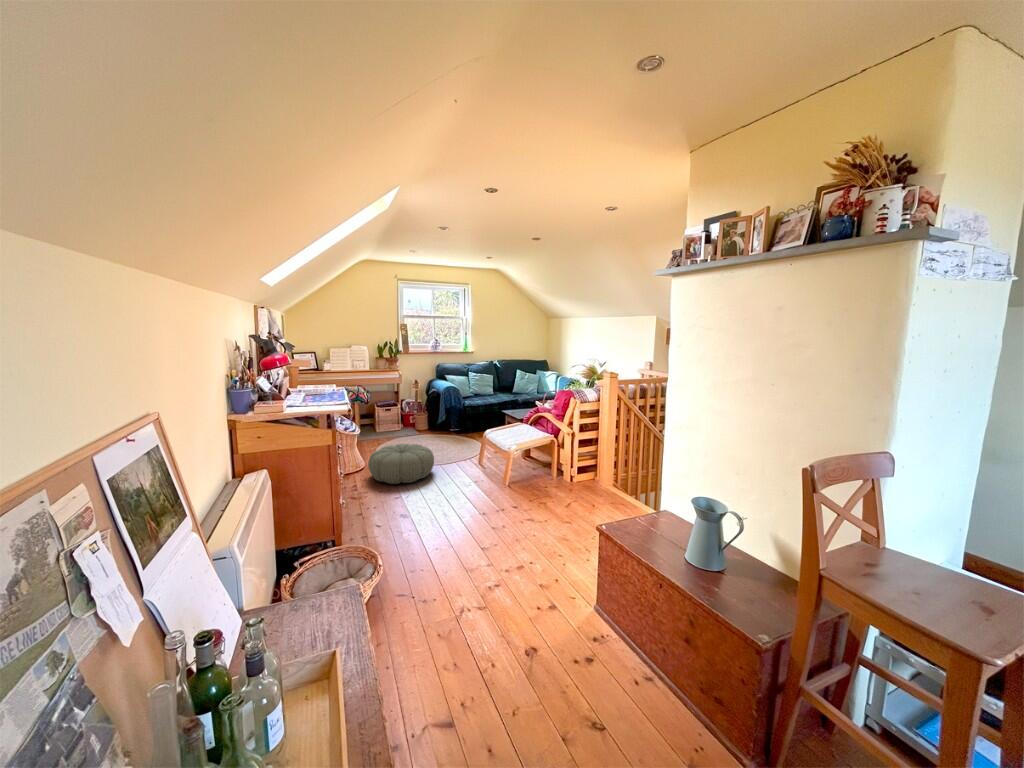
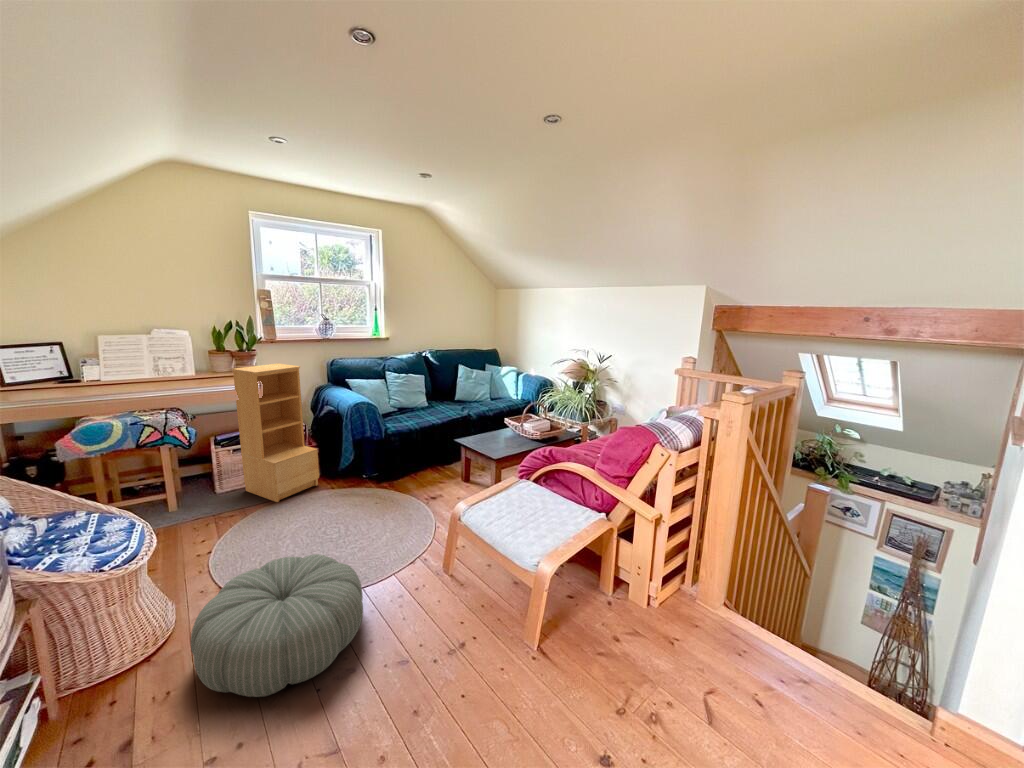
bookshelf: none [387,364,427,438] -> present [233,363,319,502]

